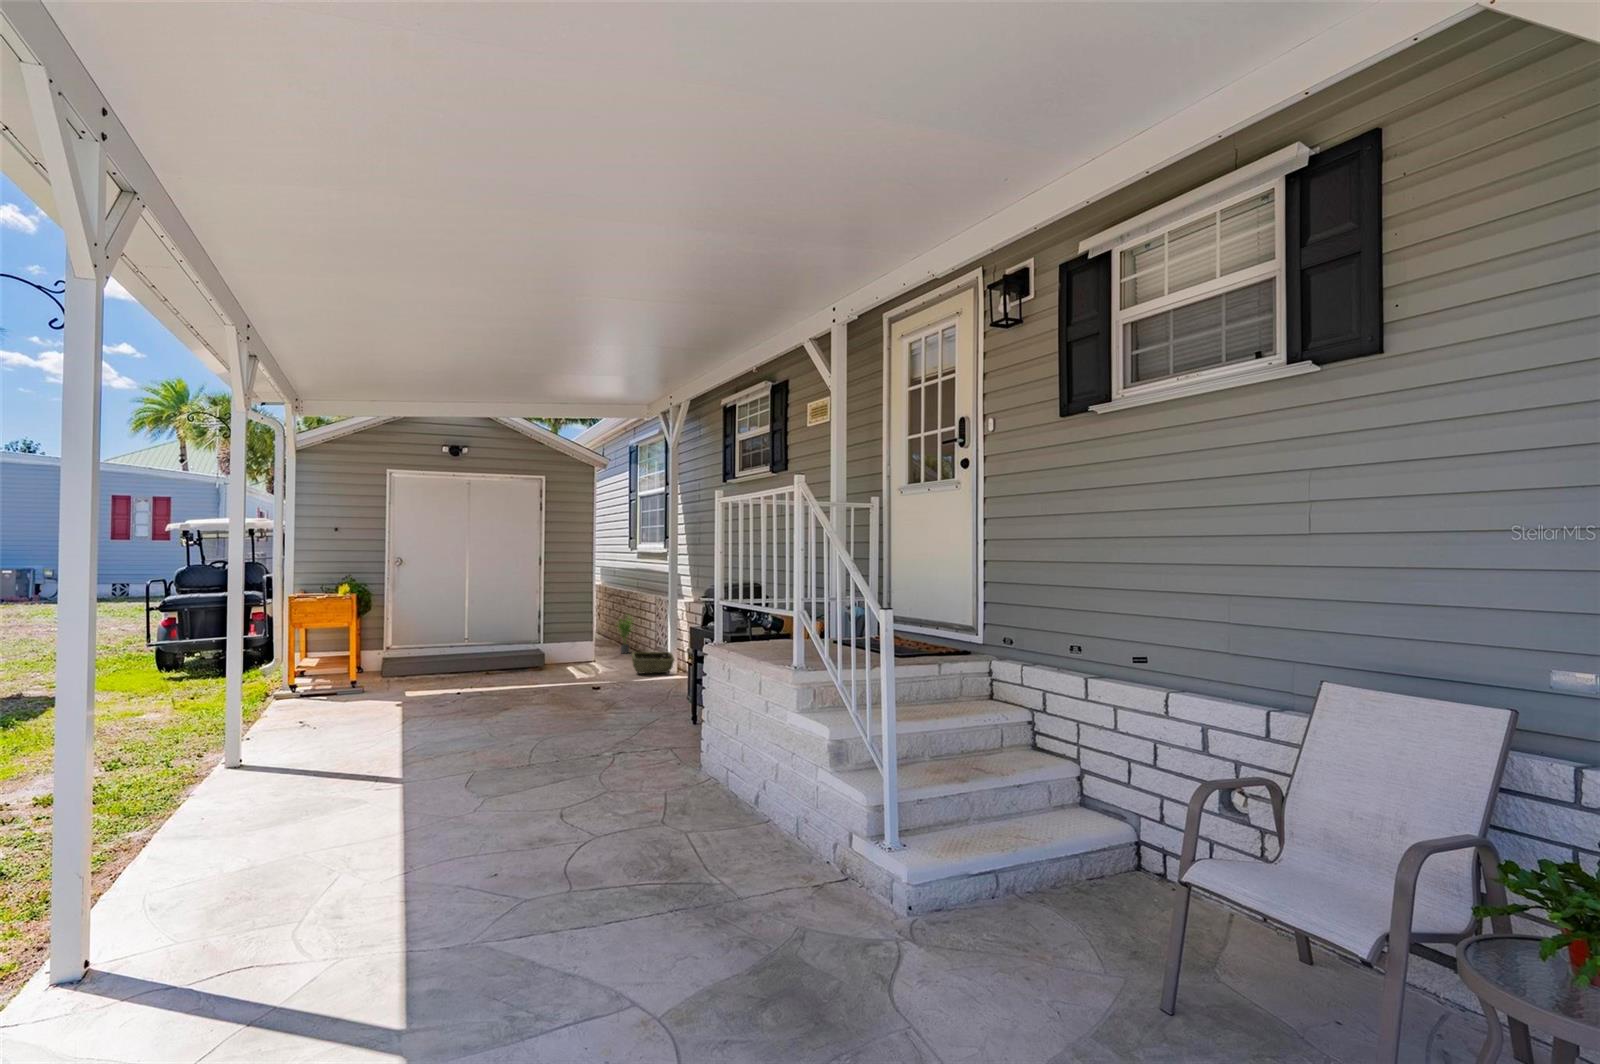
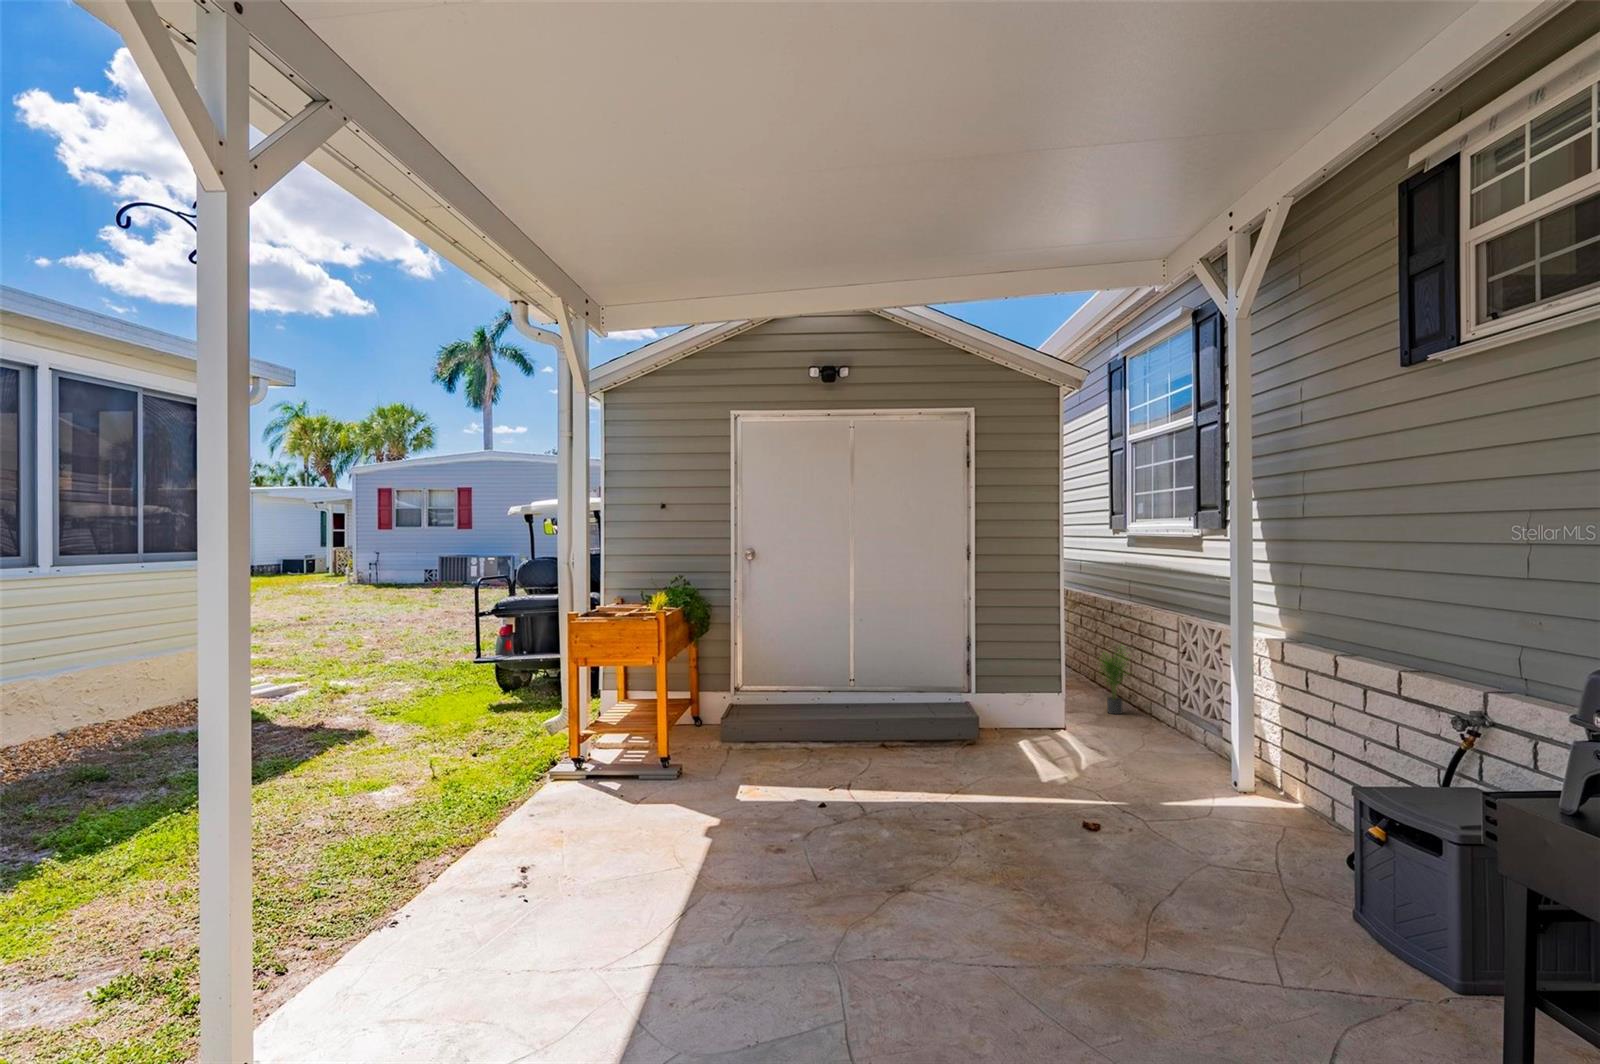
woven basket: present [632,652,674,674] -> none [1148,731,1246,781]

